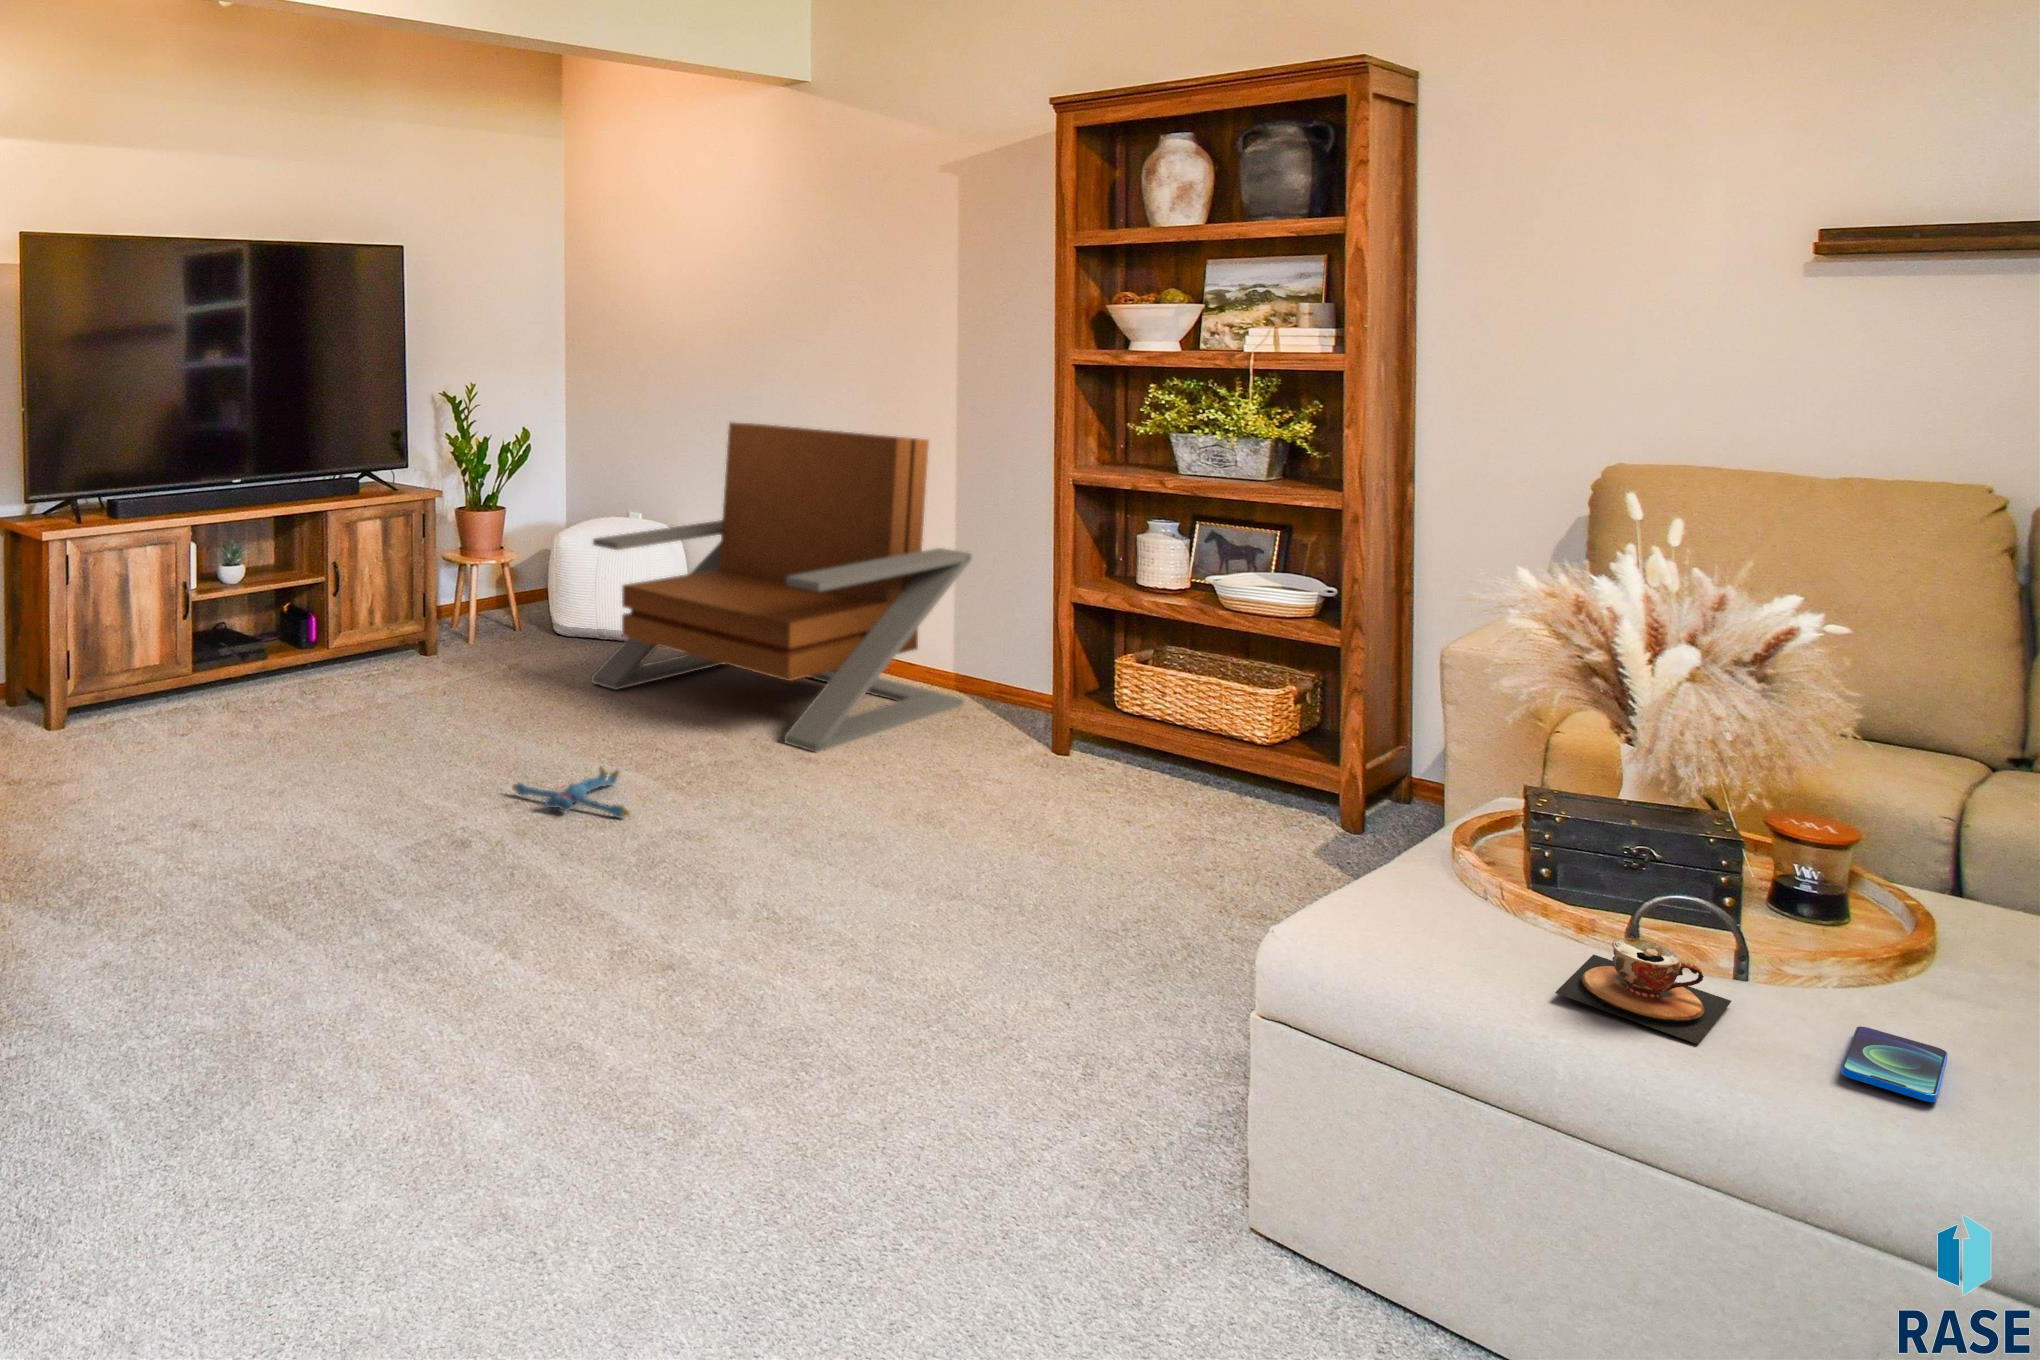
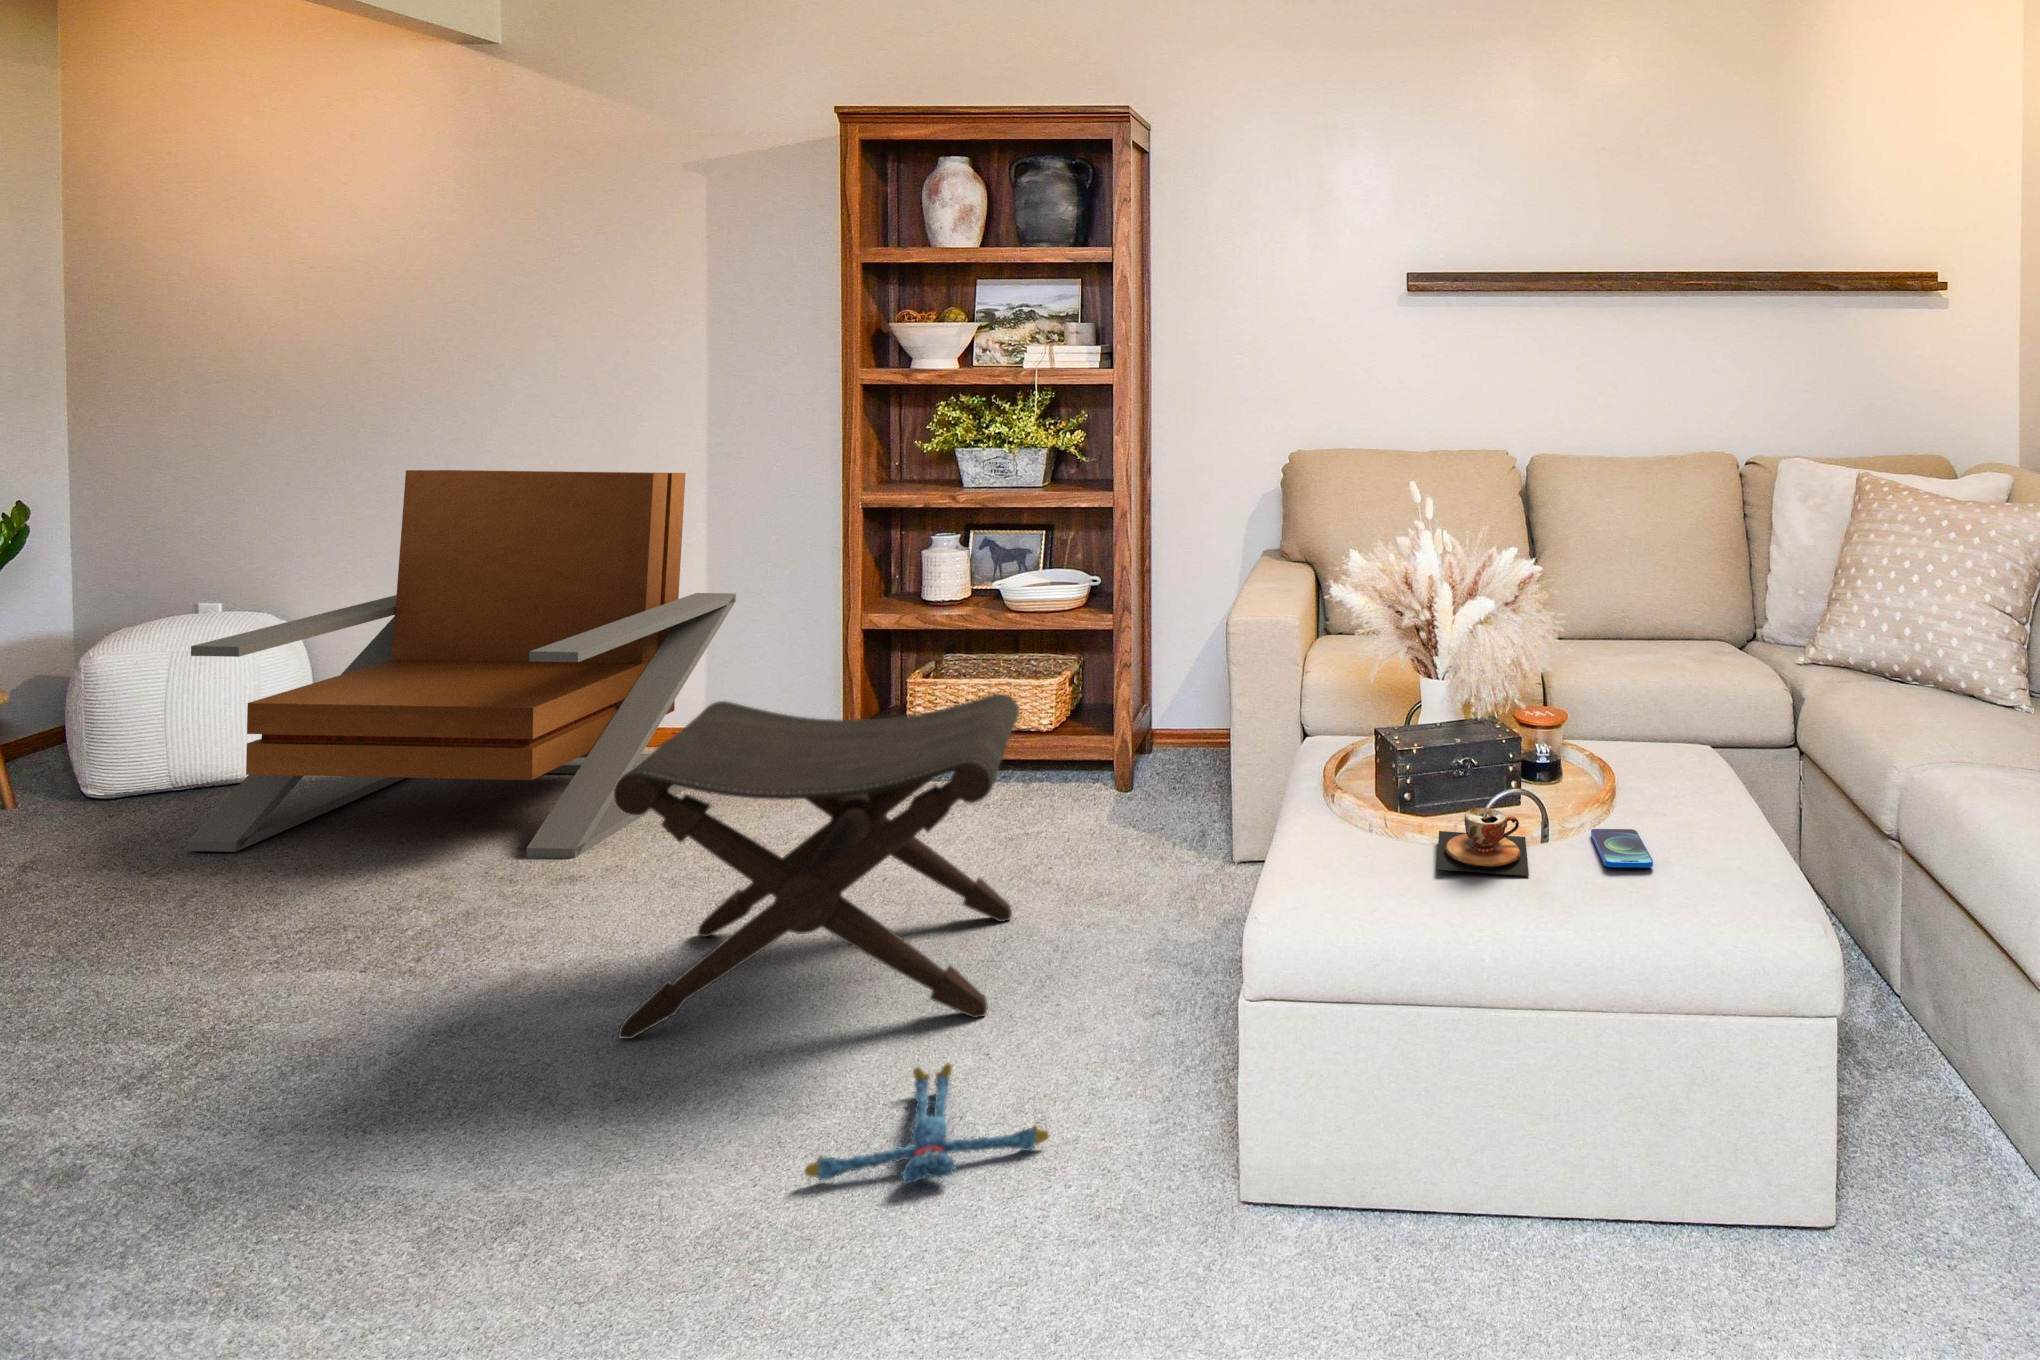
footstool: none [786,642,1170,990] -> present [614,694,1019,1039]
plush toy: present [512,767,630,818] -> present [805,1063,1049,1185]

